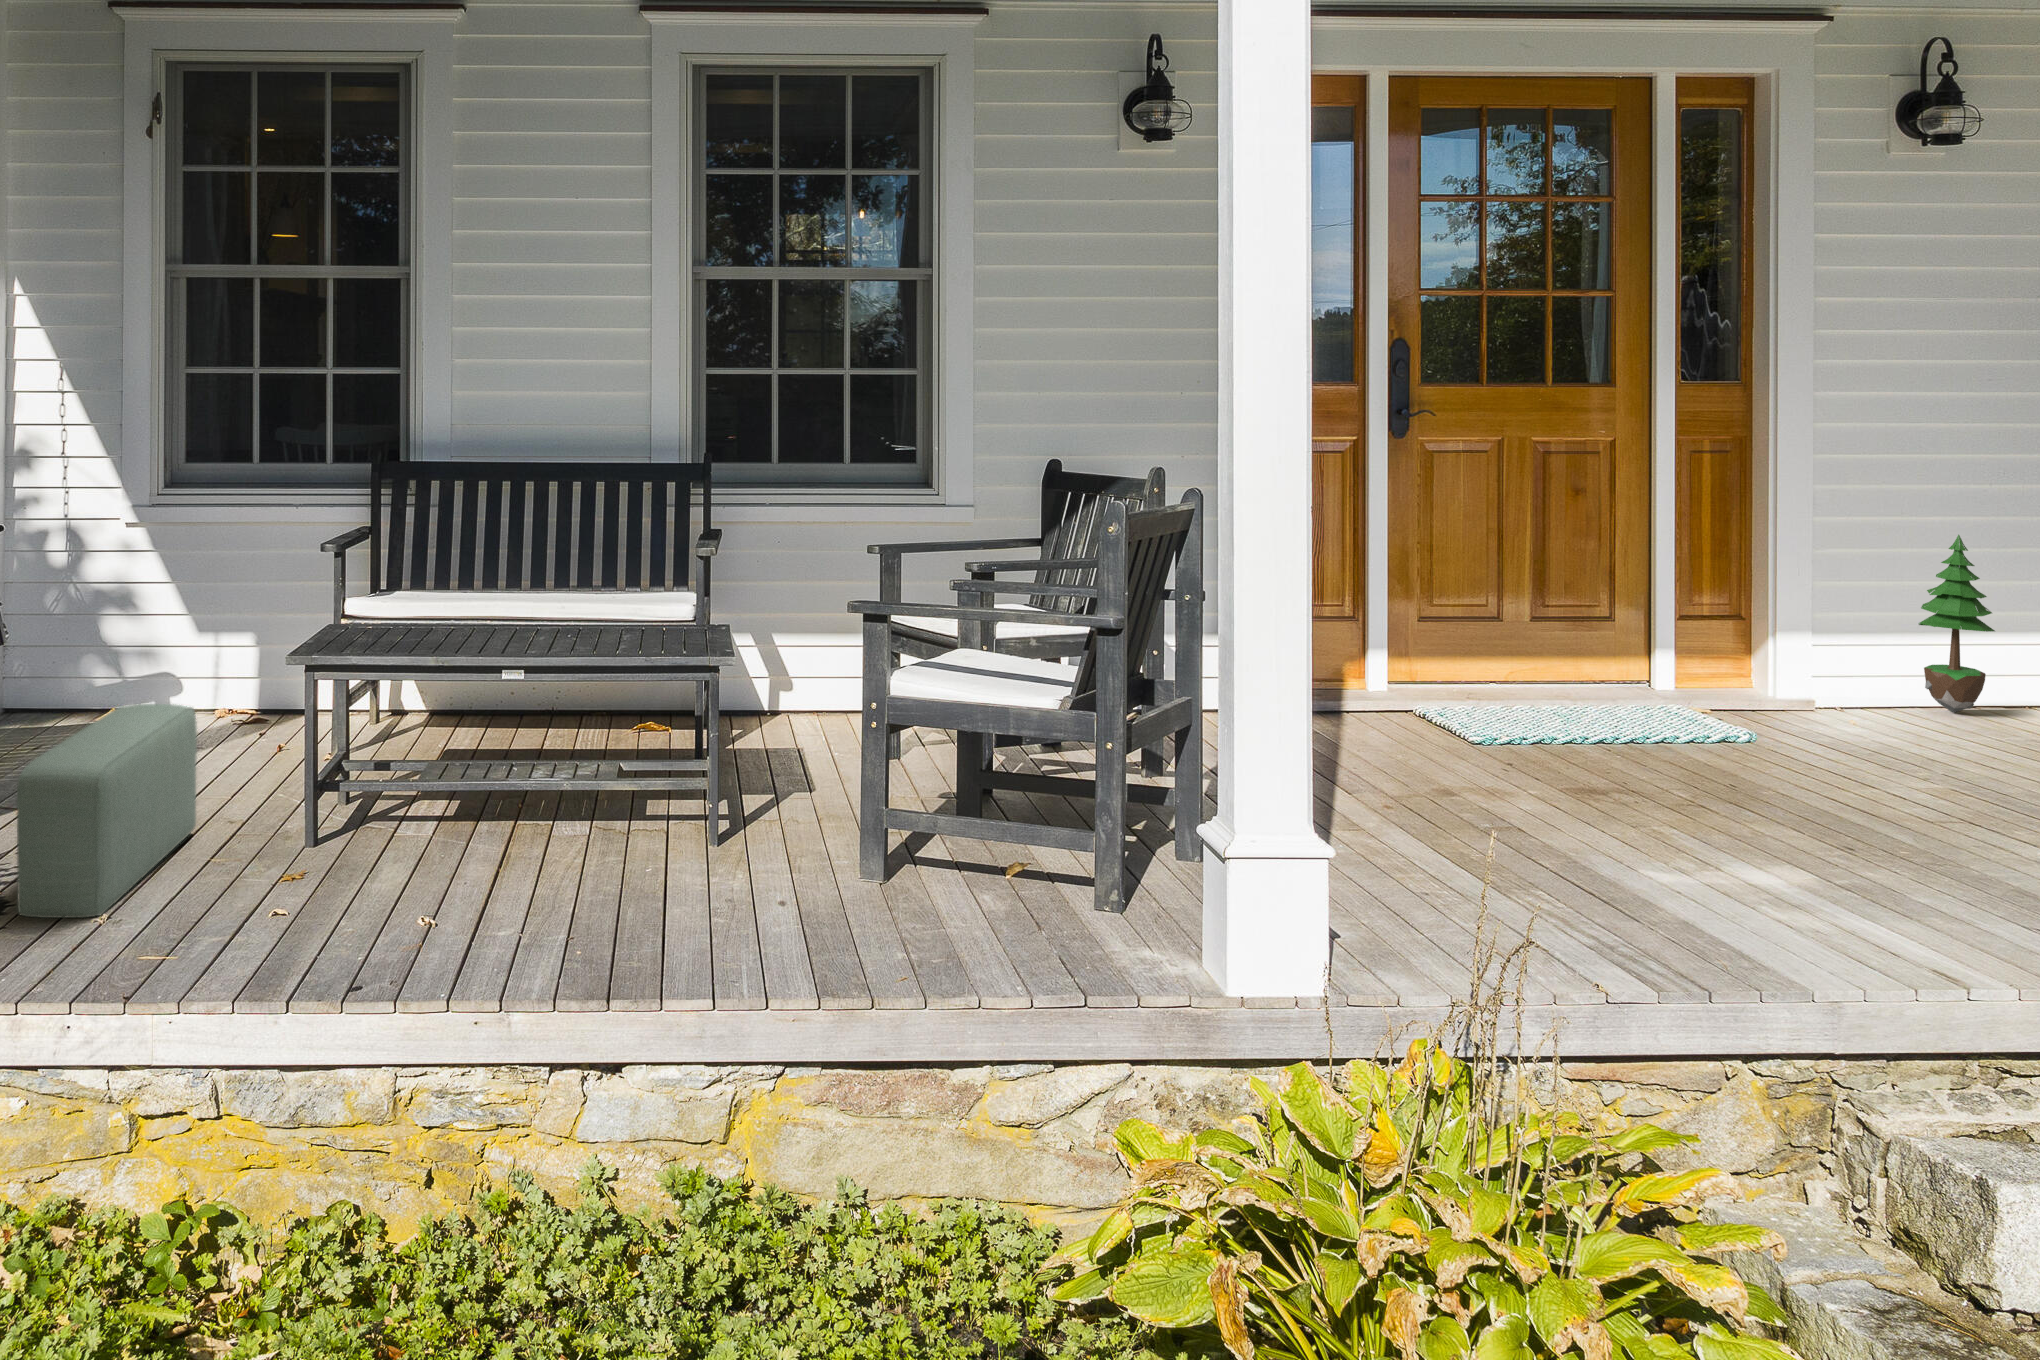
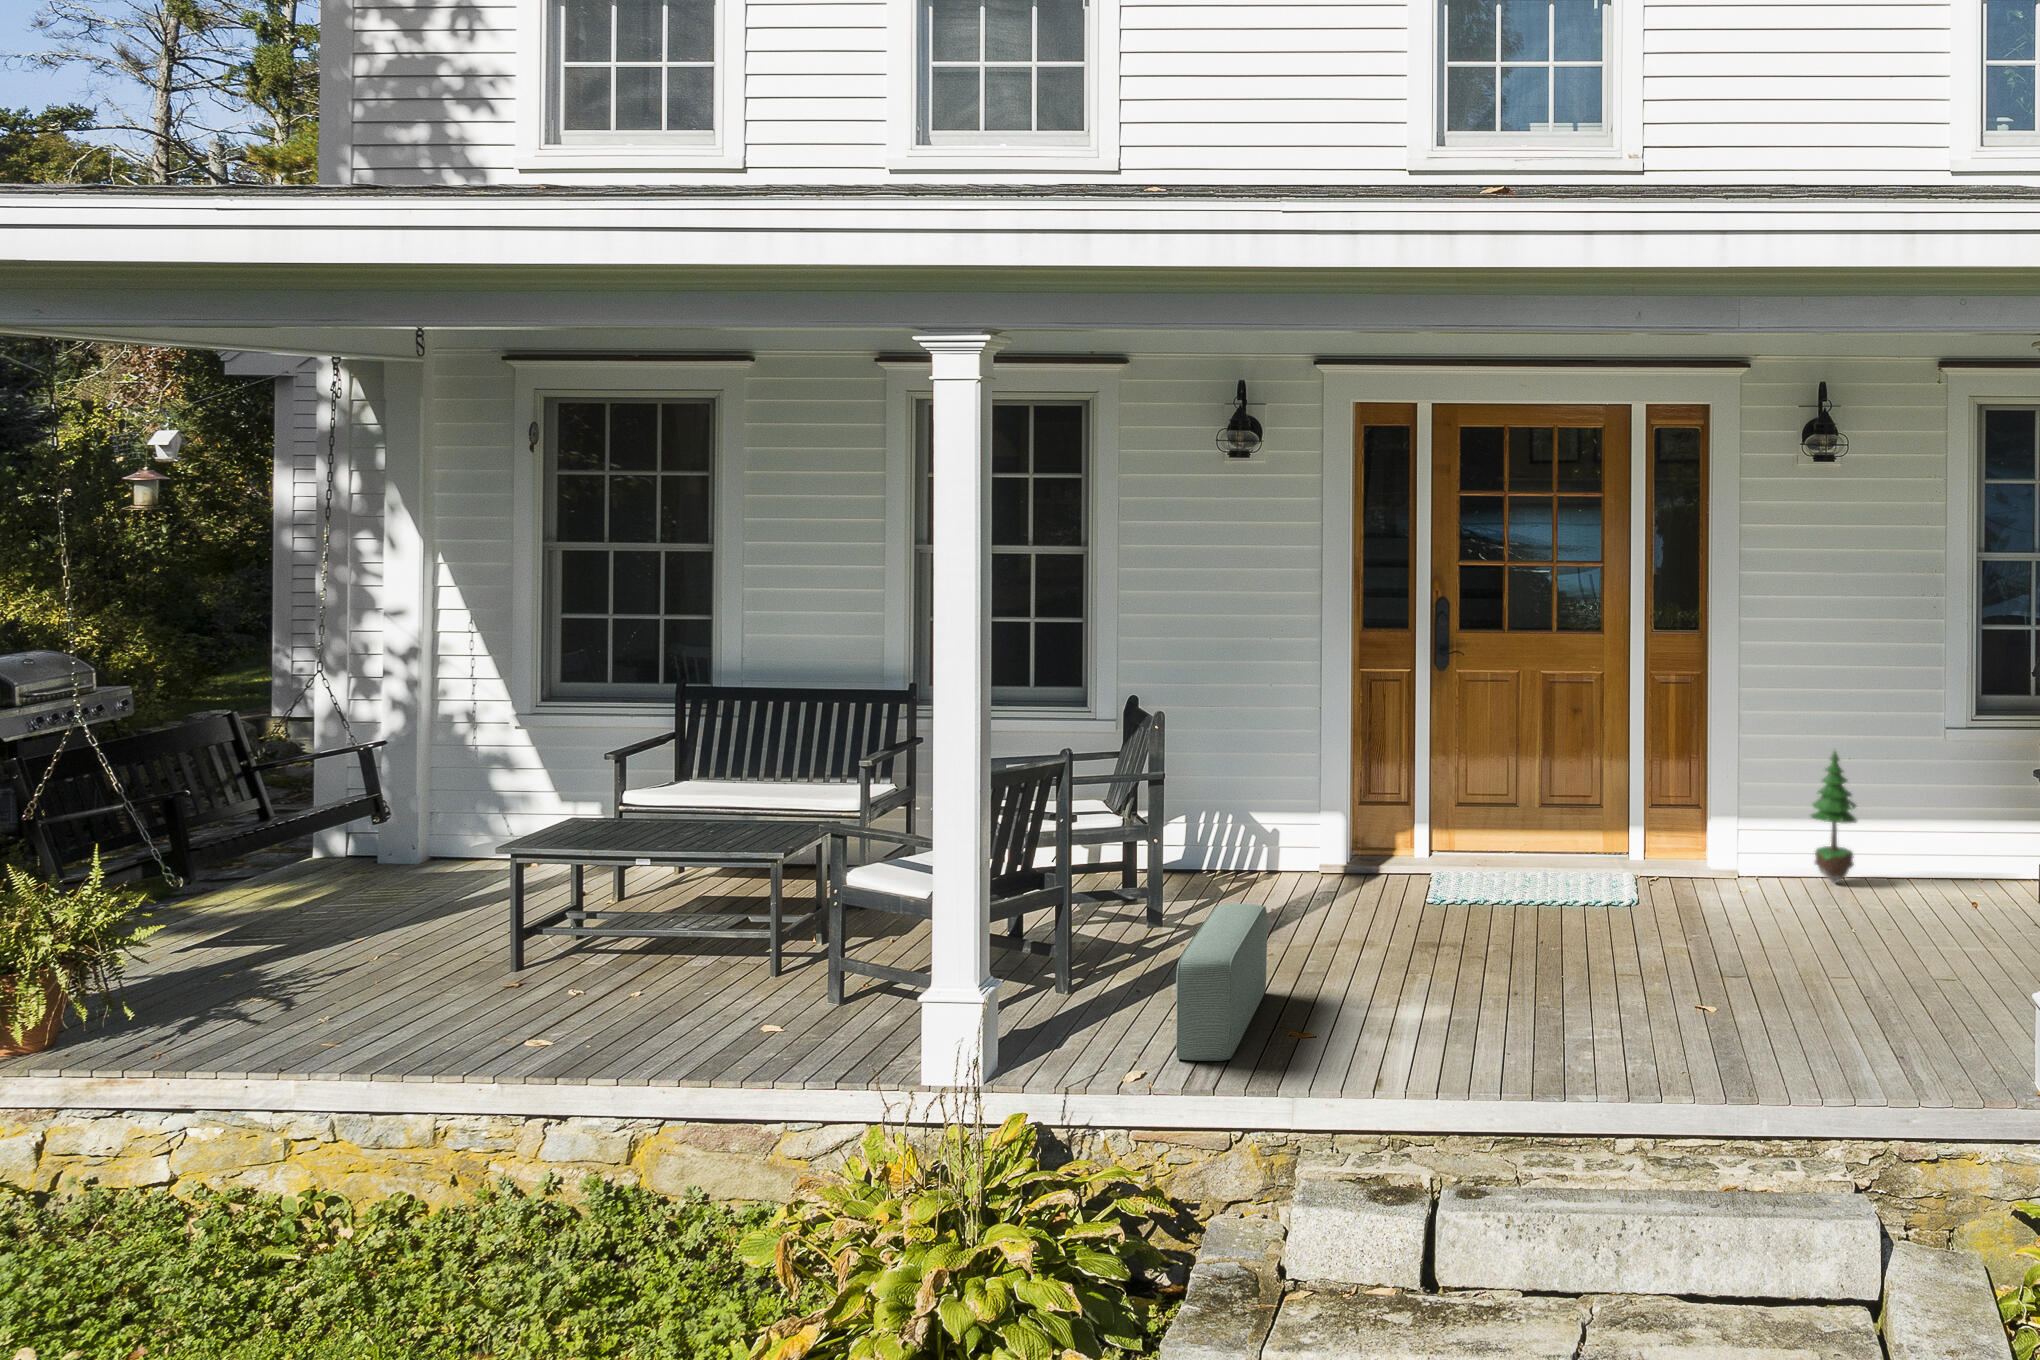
pouf: present [17,704,197,918] -> present [1176,904,1267,1061]

